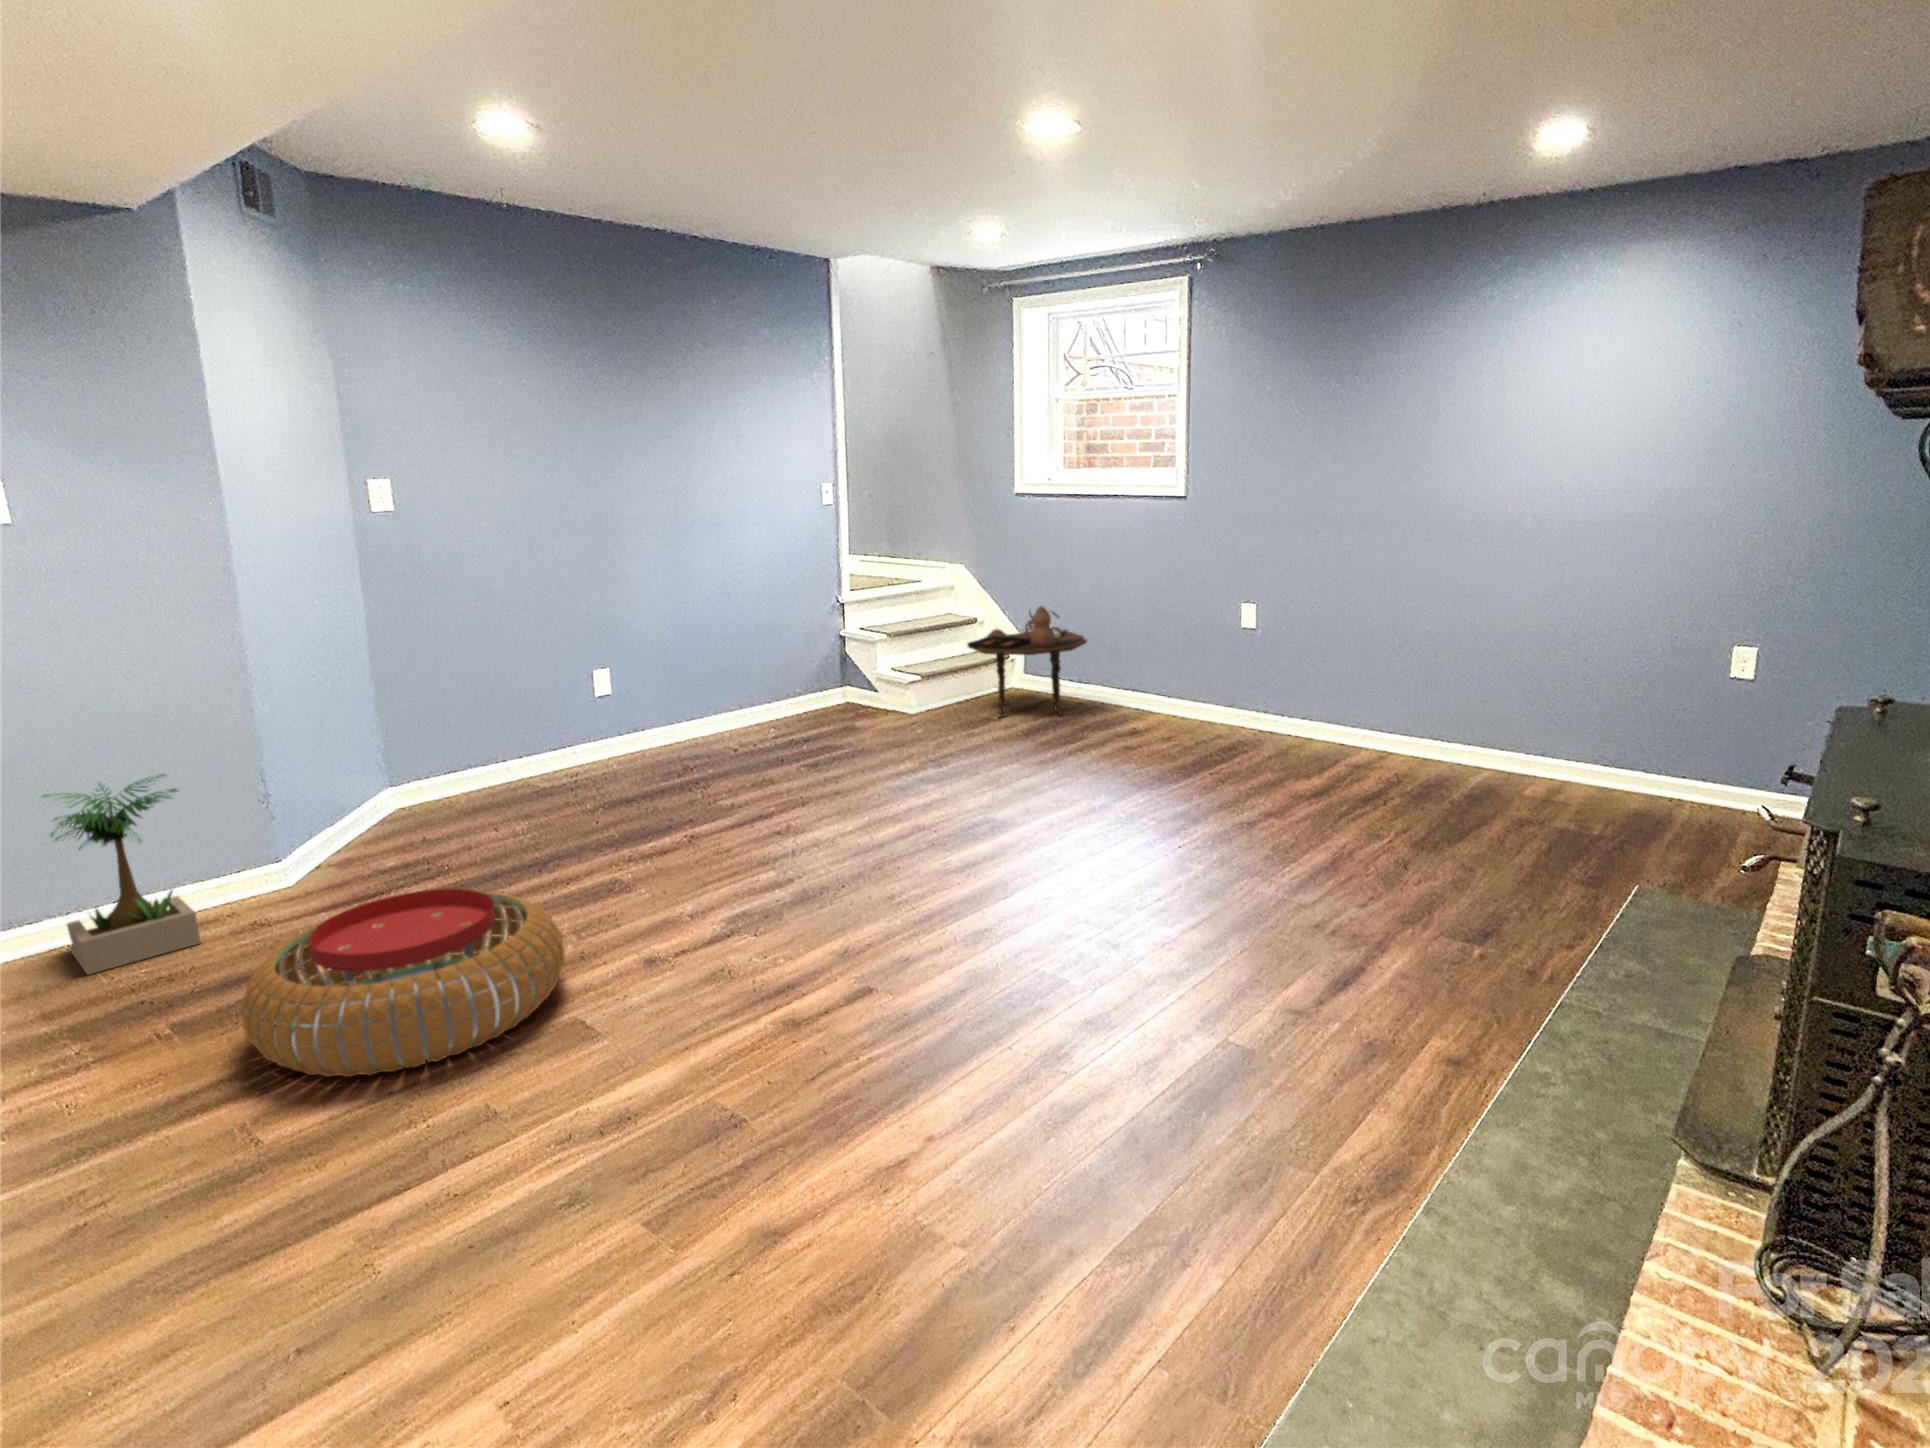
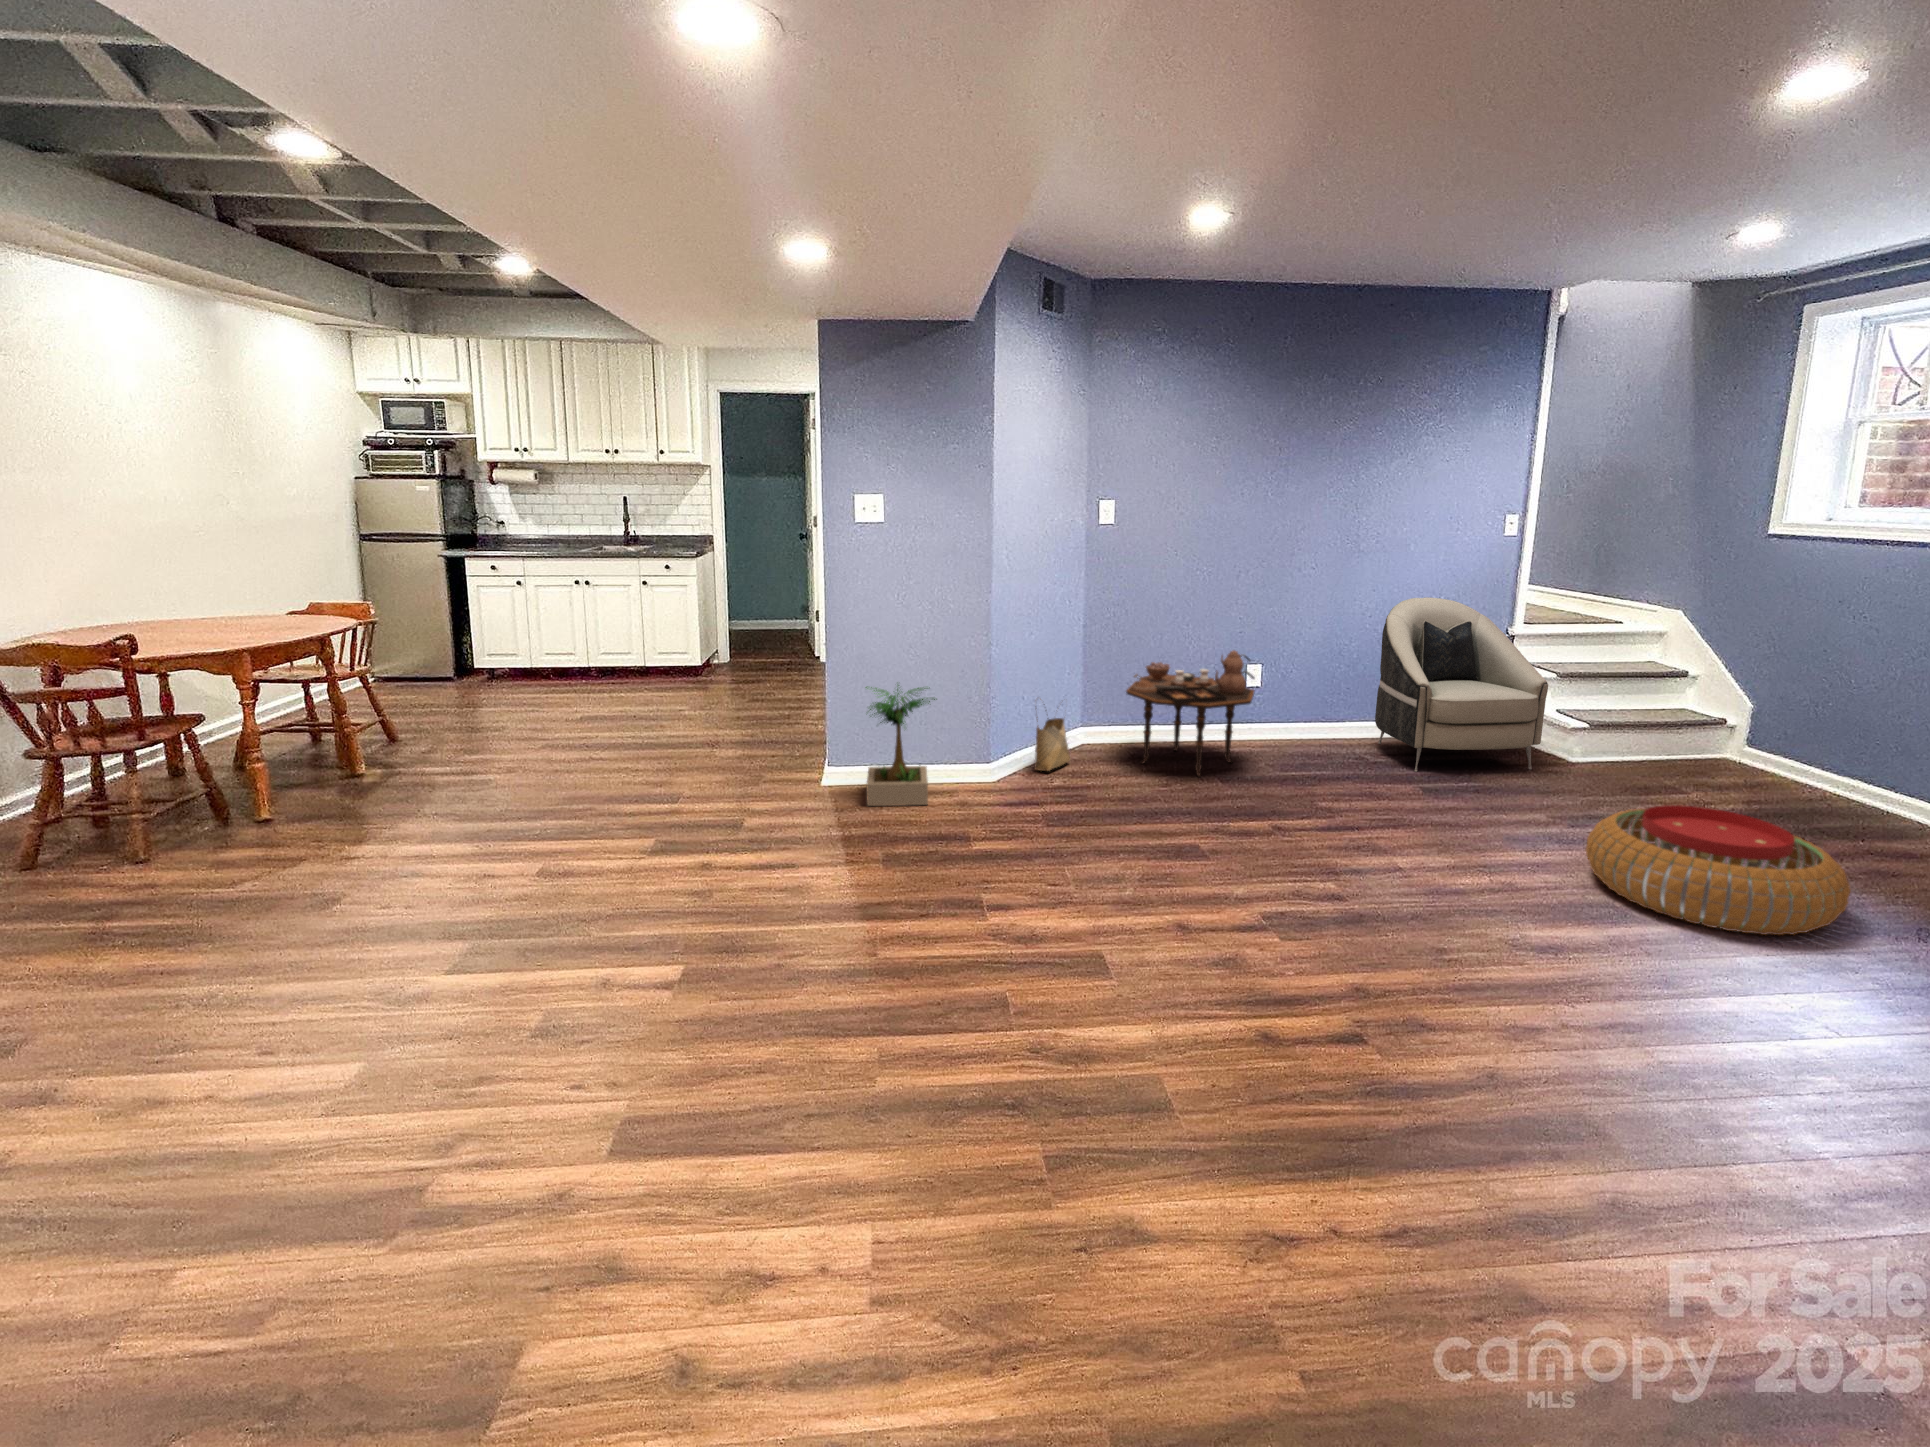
armchair: none [726,545,888,754] -> present [1375,597,1548,772]
side table: present [967,606,1087,718] -> present [1126,650,1254,777]
woven basket: none [326,755,392,858] -> present [1034,718,1070,771]
pouf: present [240,889,565,1077] -> present [1586,805,1851,935]

